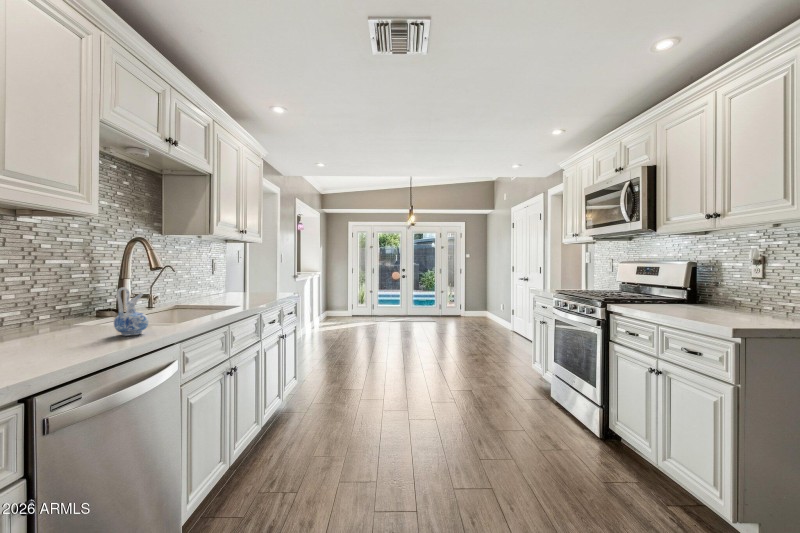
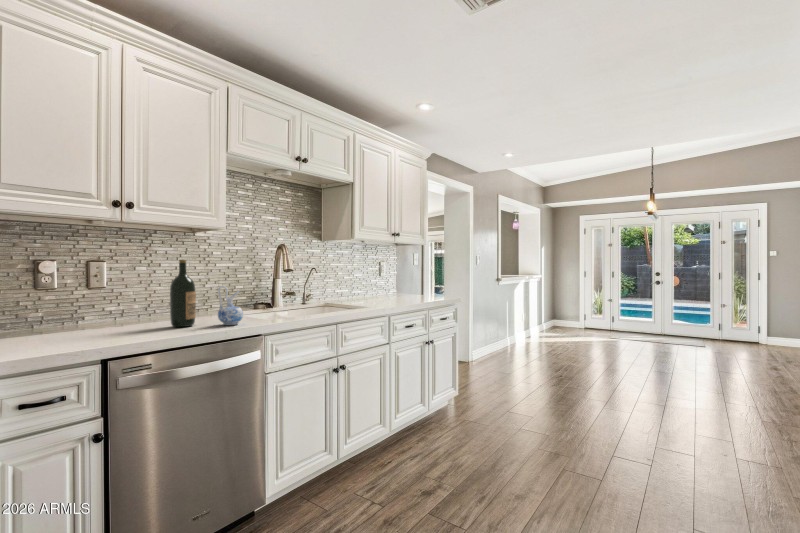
wine bottle: none [40,255,80,345] -> present [170,260,196,327]

